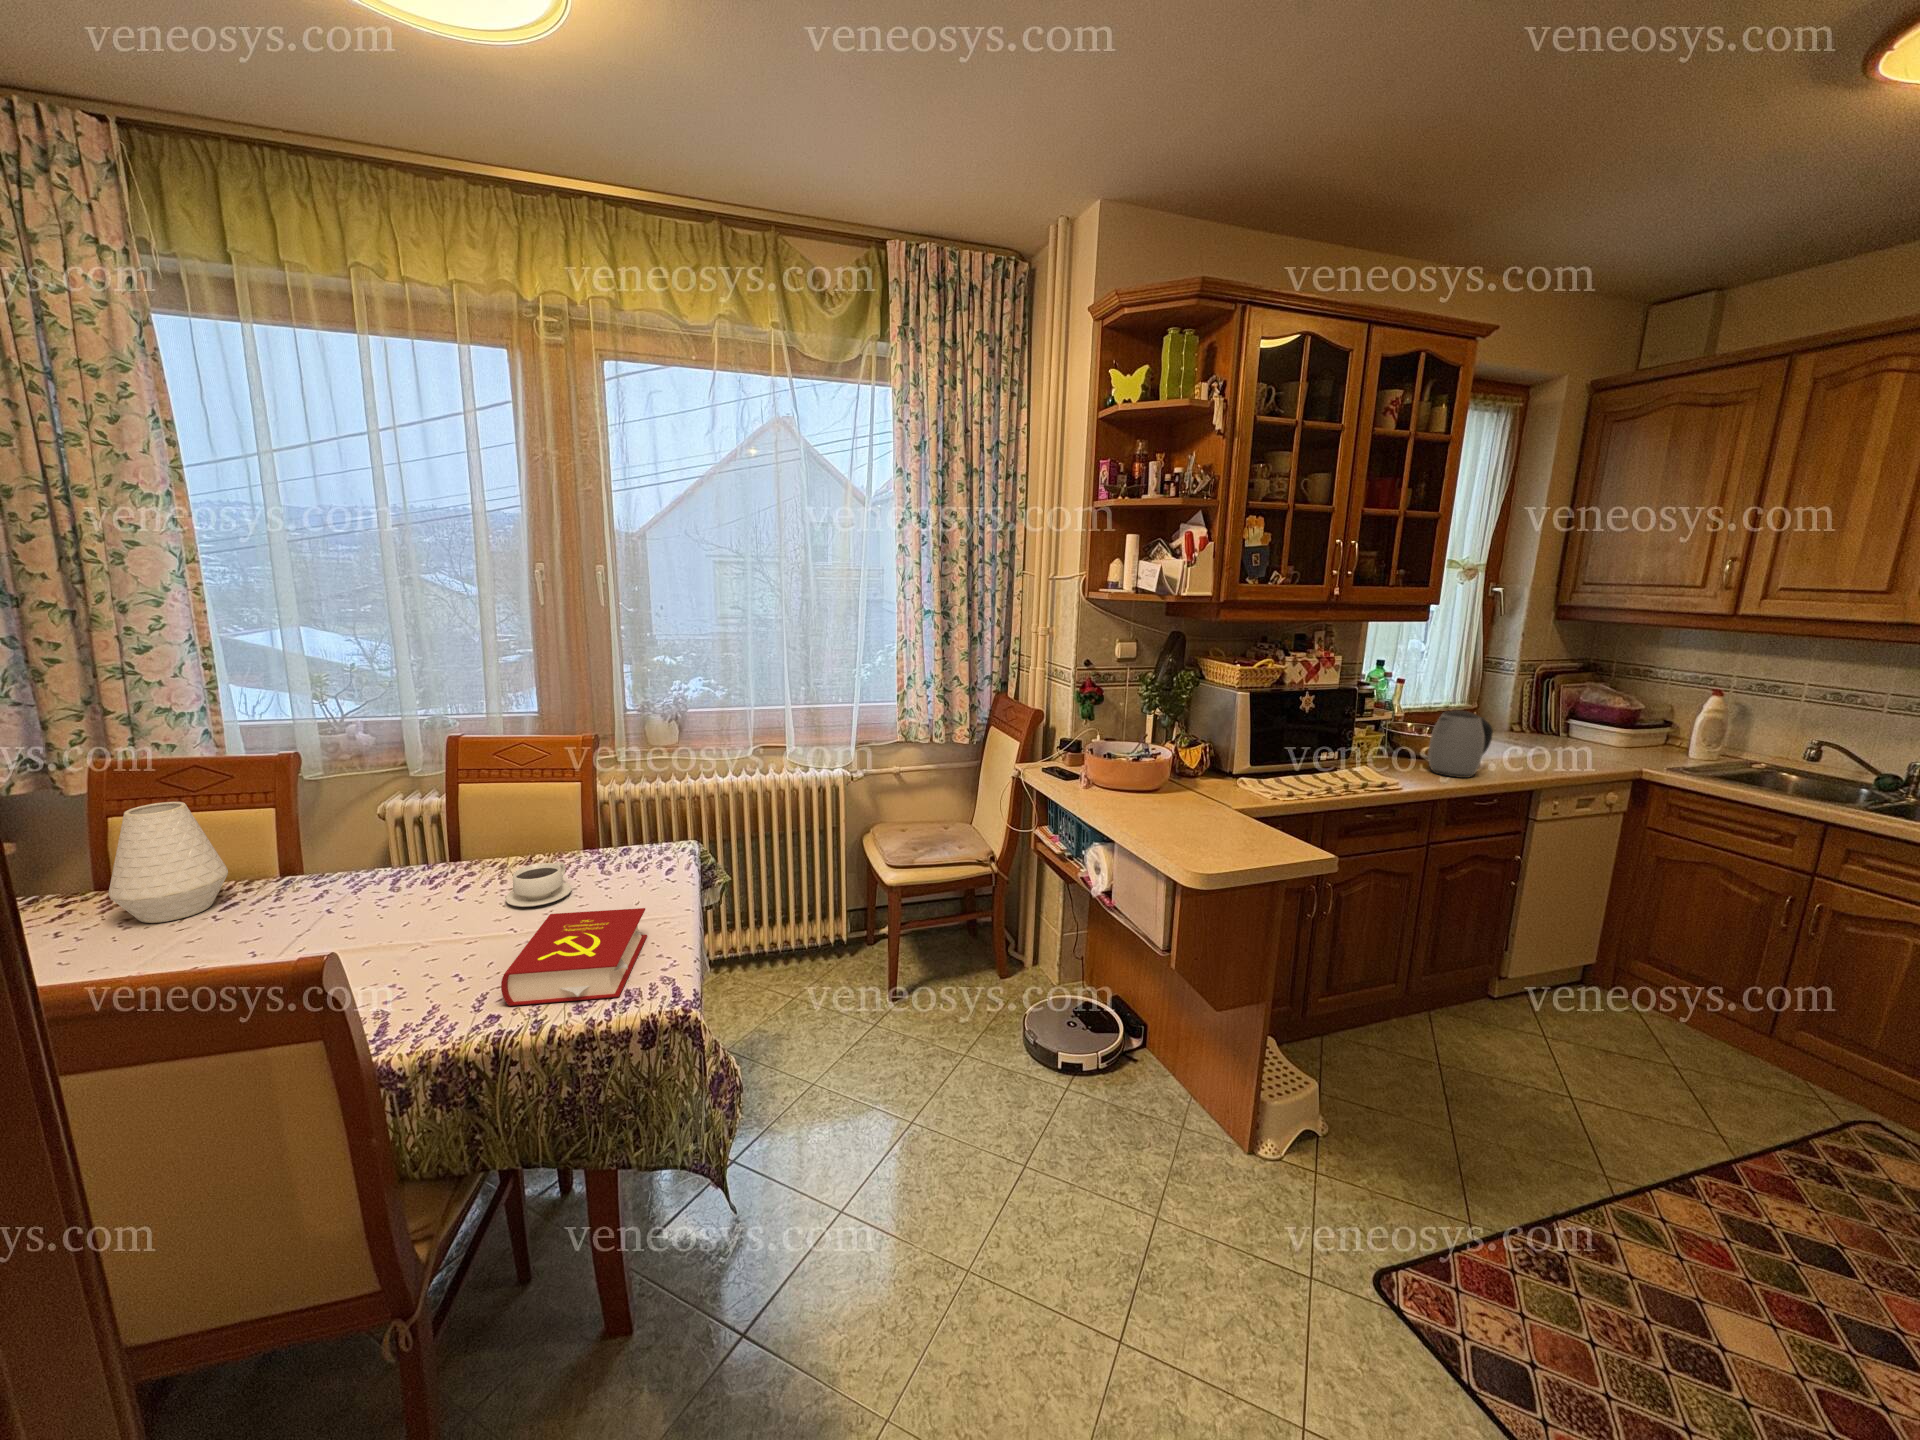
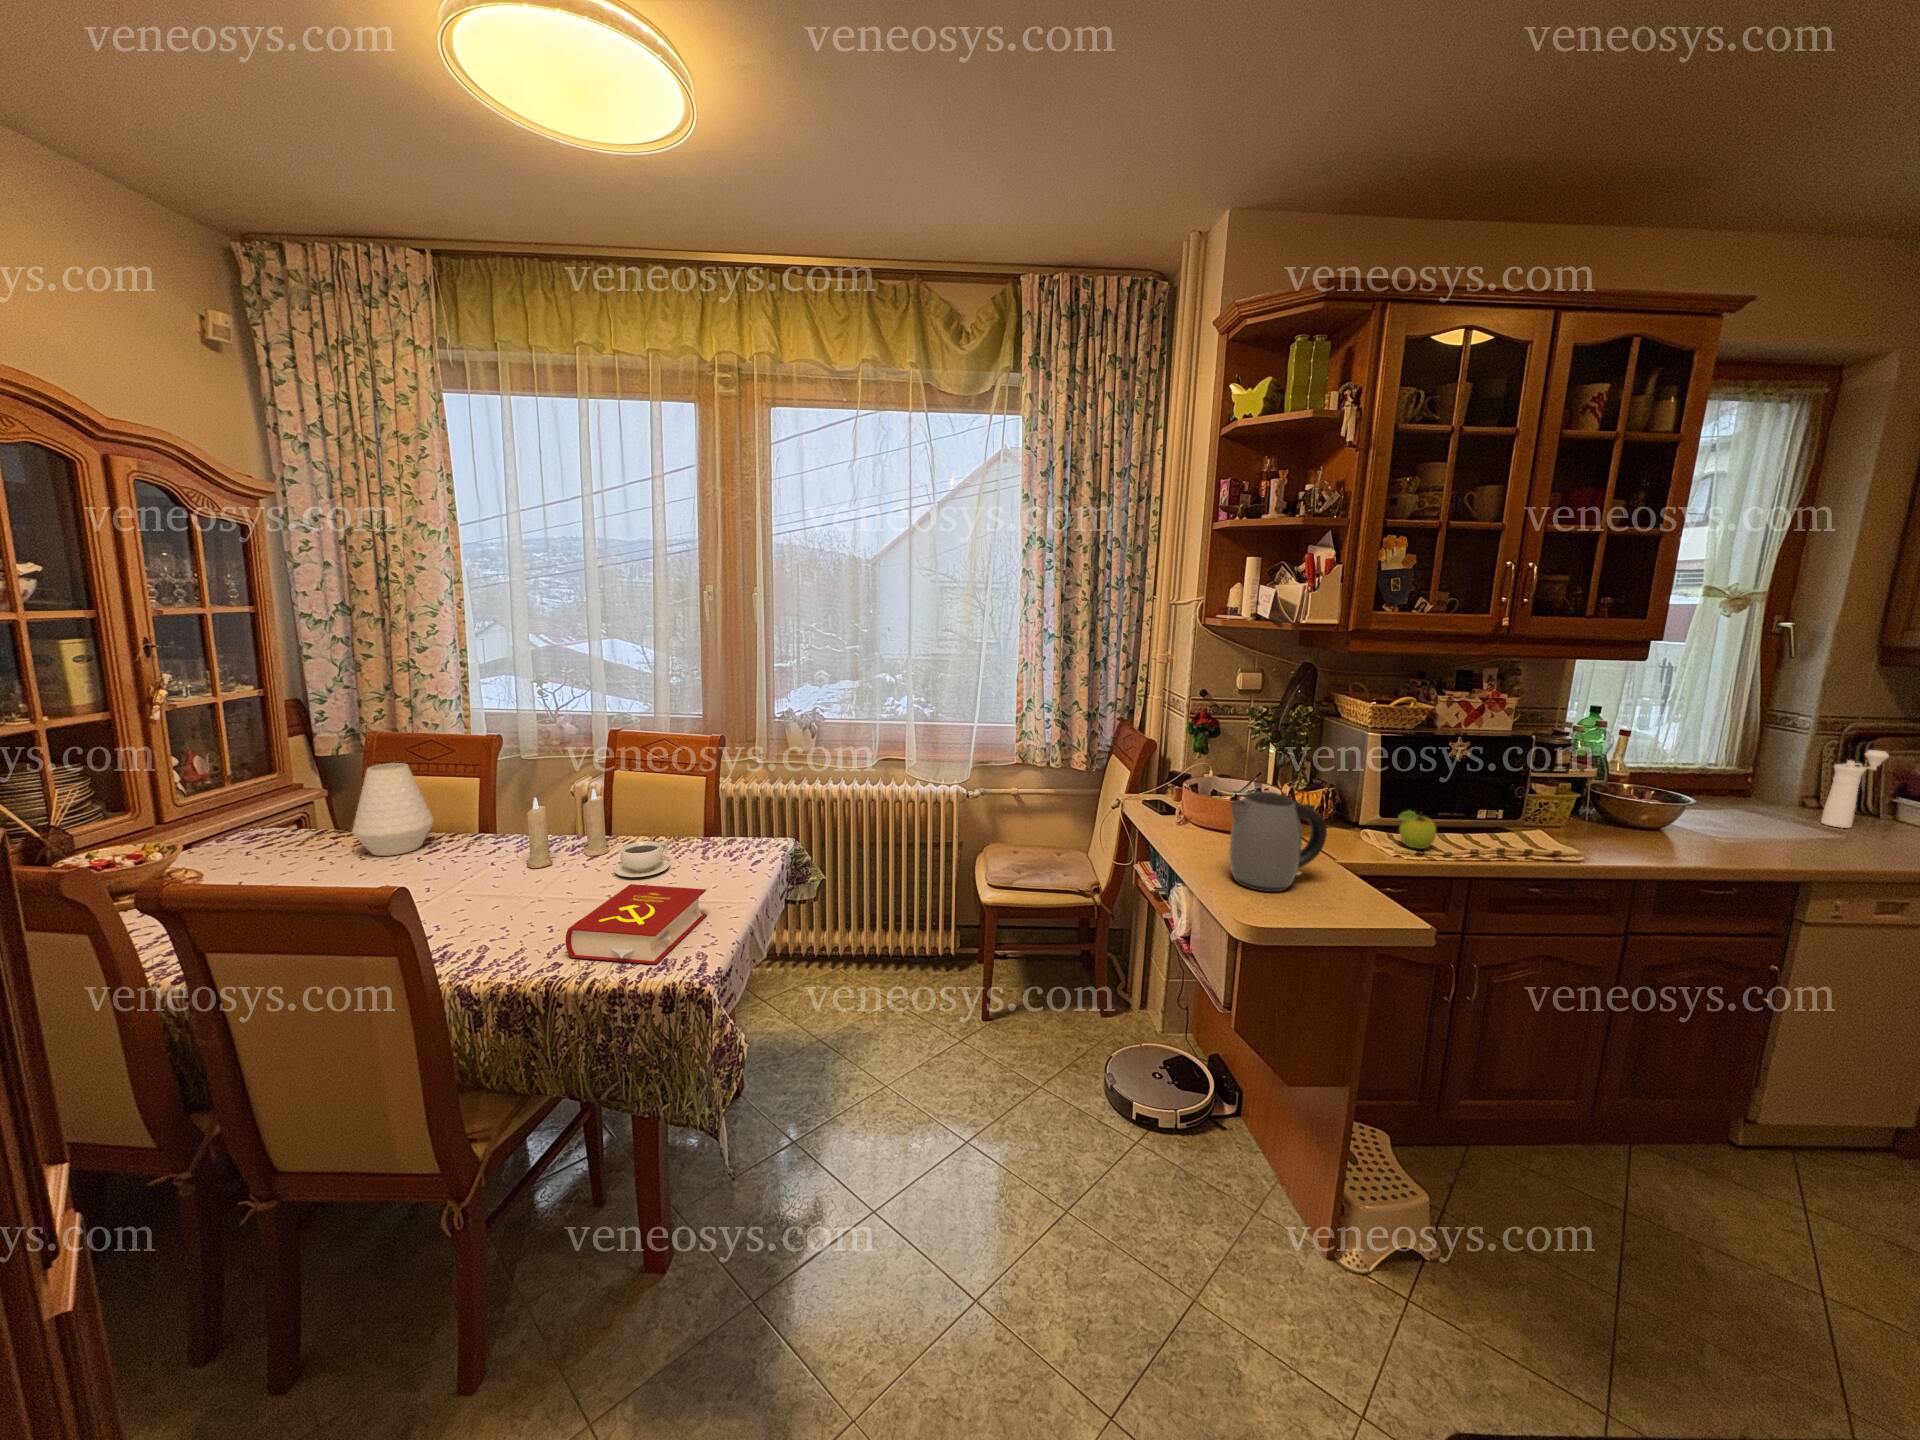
pepper mill: none [1531,685,1570,746] -> present [1821,750,1889,828]
kettle: present [1428,710,1493,778] -> present [1229,791,1327,892]
fruit: none [1266,759,1296,792] -> present [1398,810,1436,849]
candle: none [376,805,484,912] -> present [527,789,609,868]

